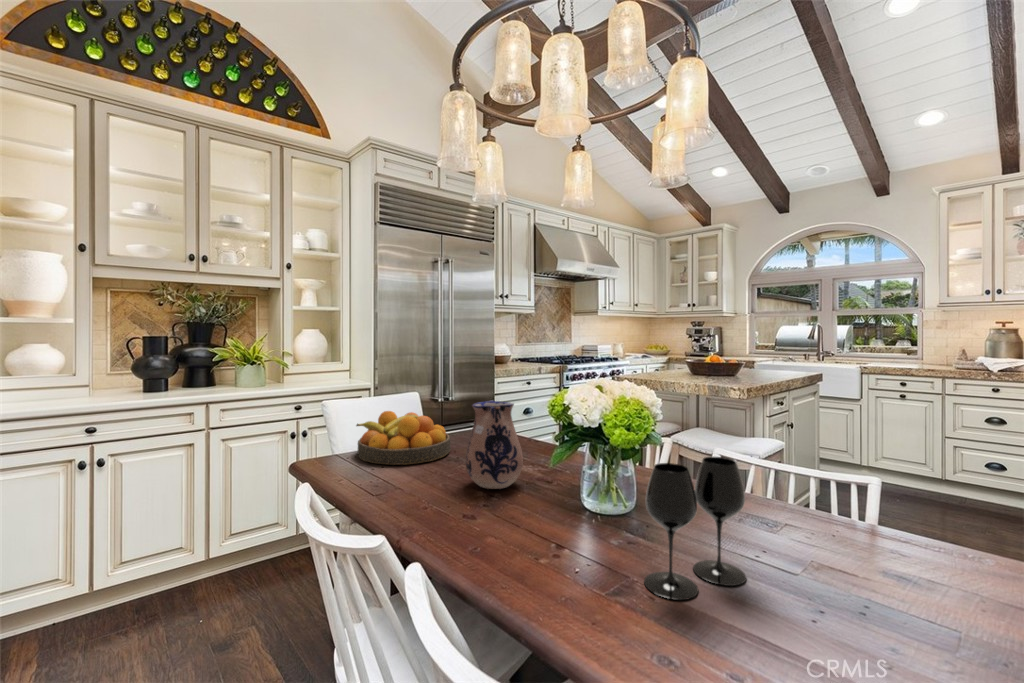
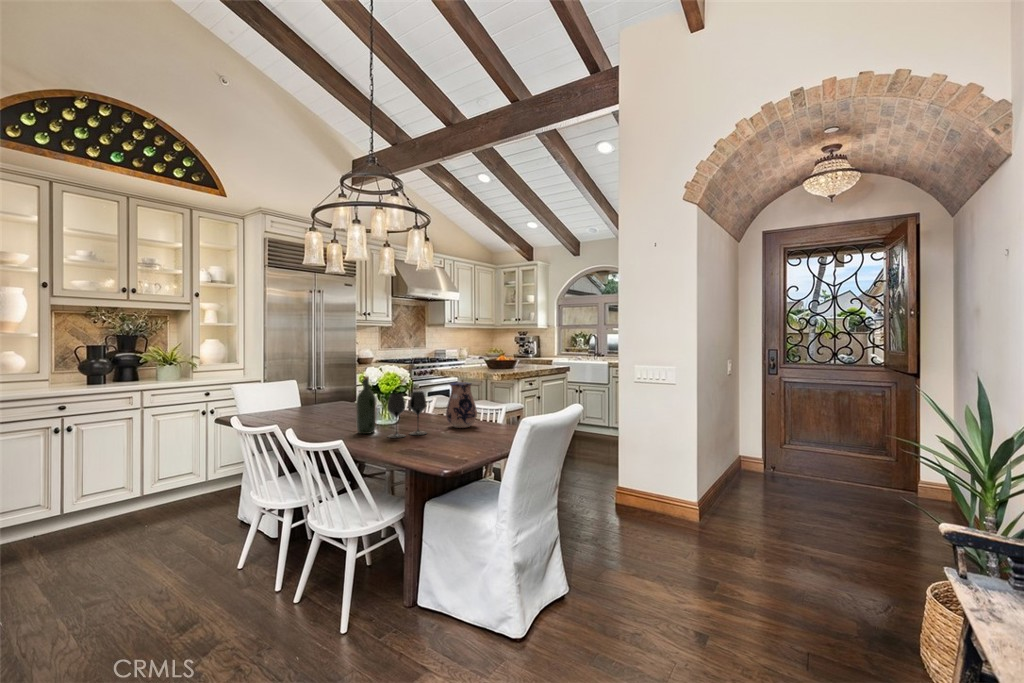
ceramic pitcher: present [466,400,523,489] -> present [446,382,477,428]
fruit bowl: present [356,411,451,465] -> none [259,389,317,416]
wine bottle: none [552,412,601,562] -> present [356,376,376,434]

